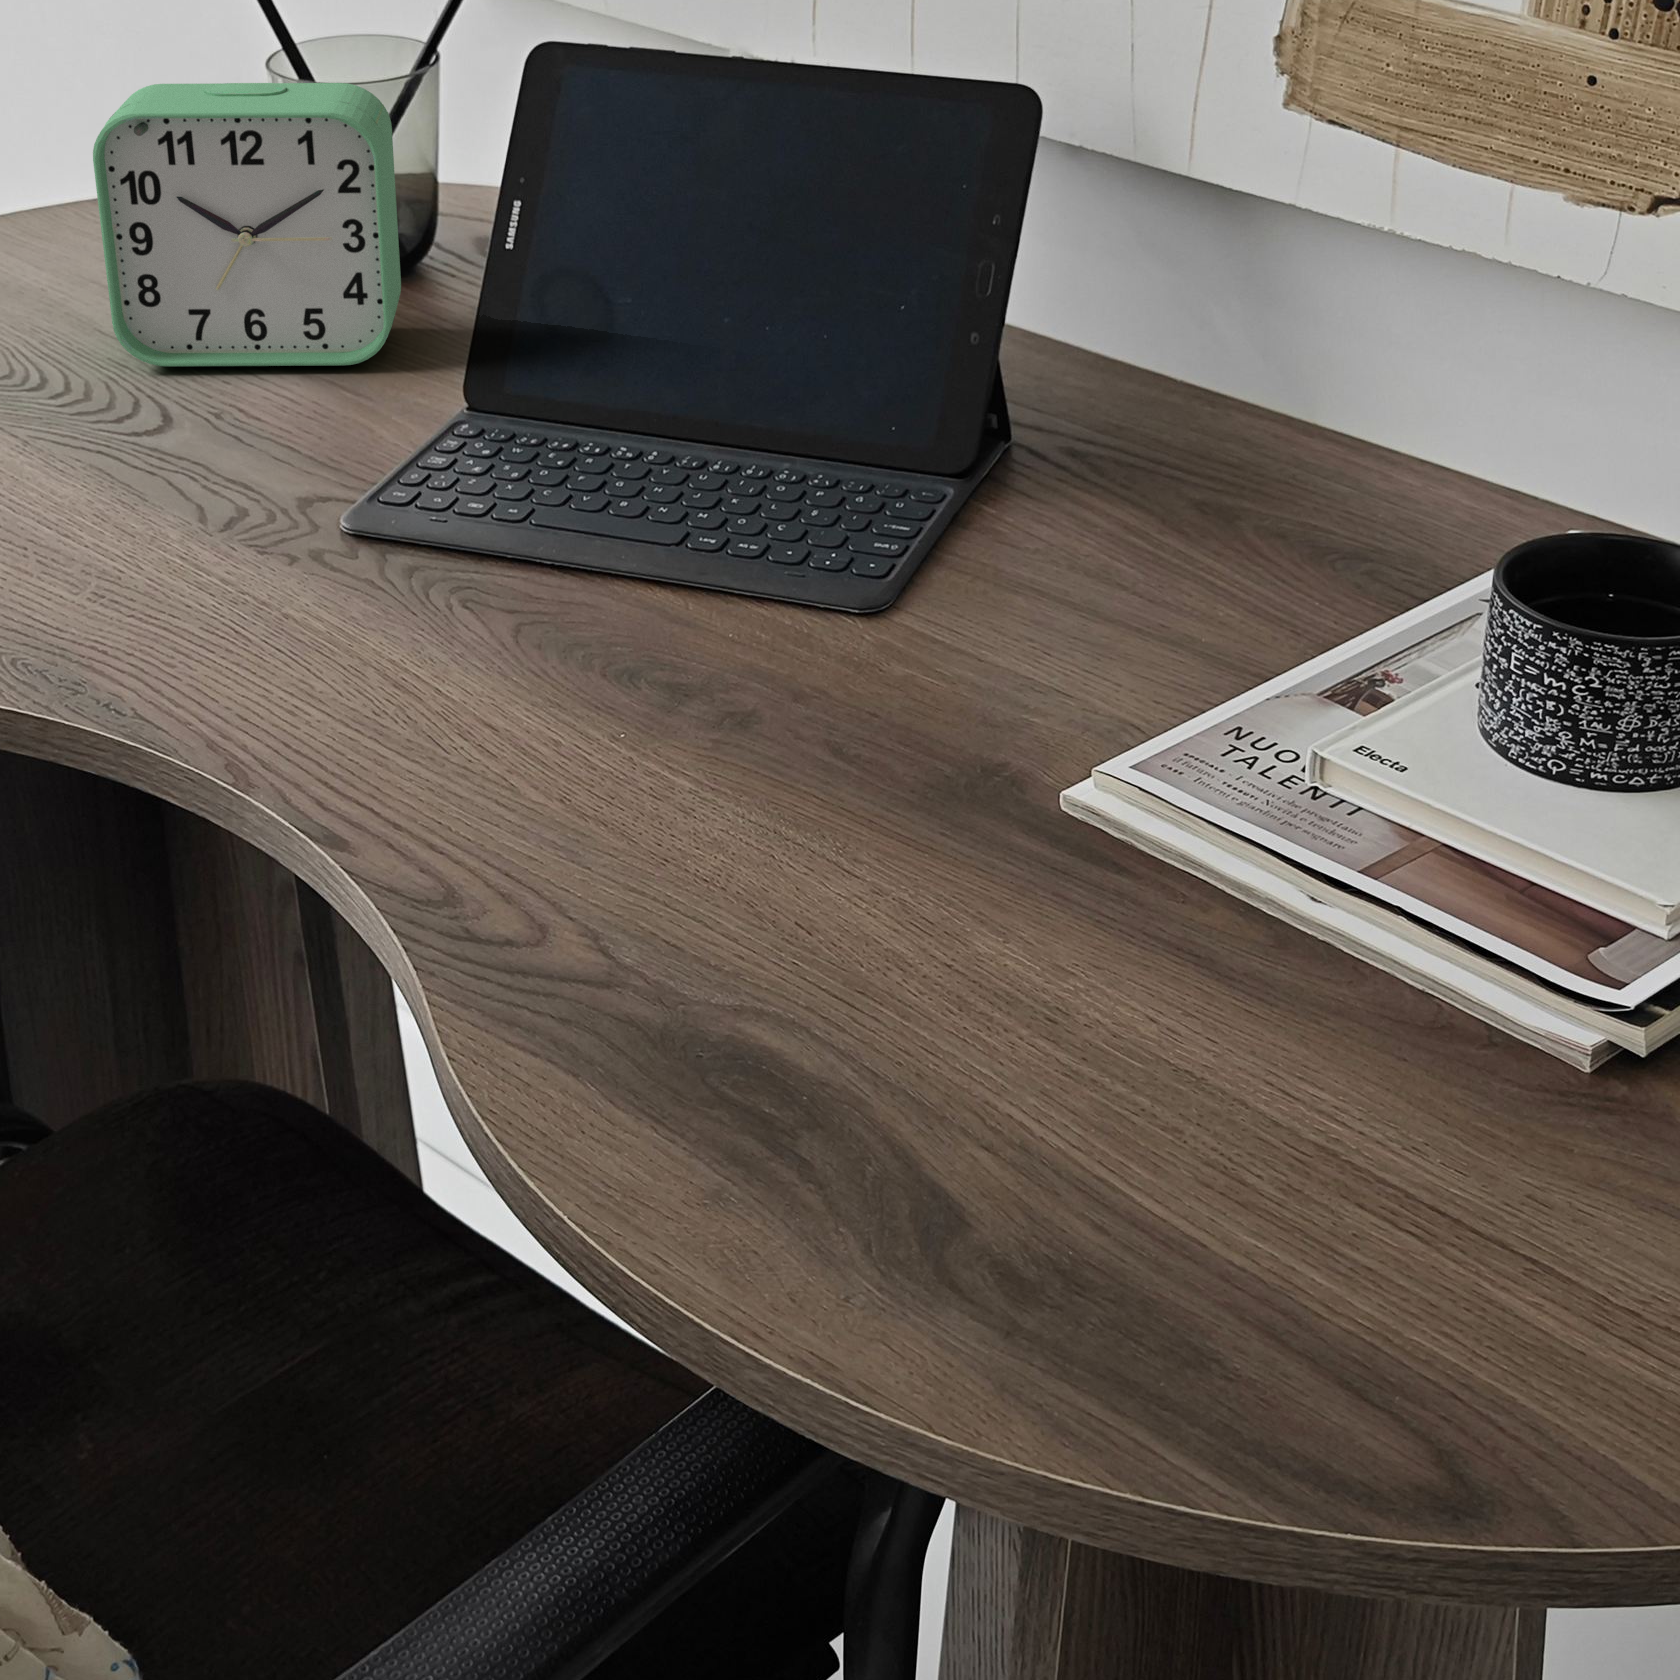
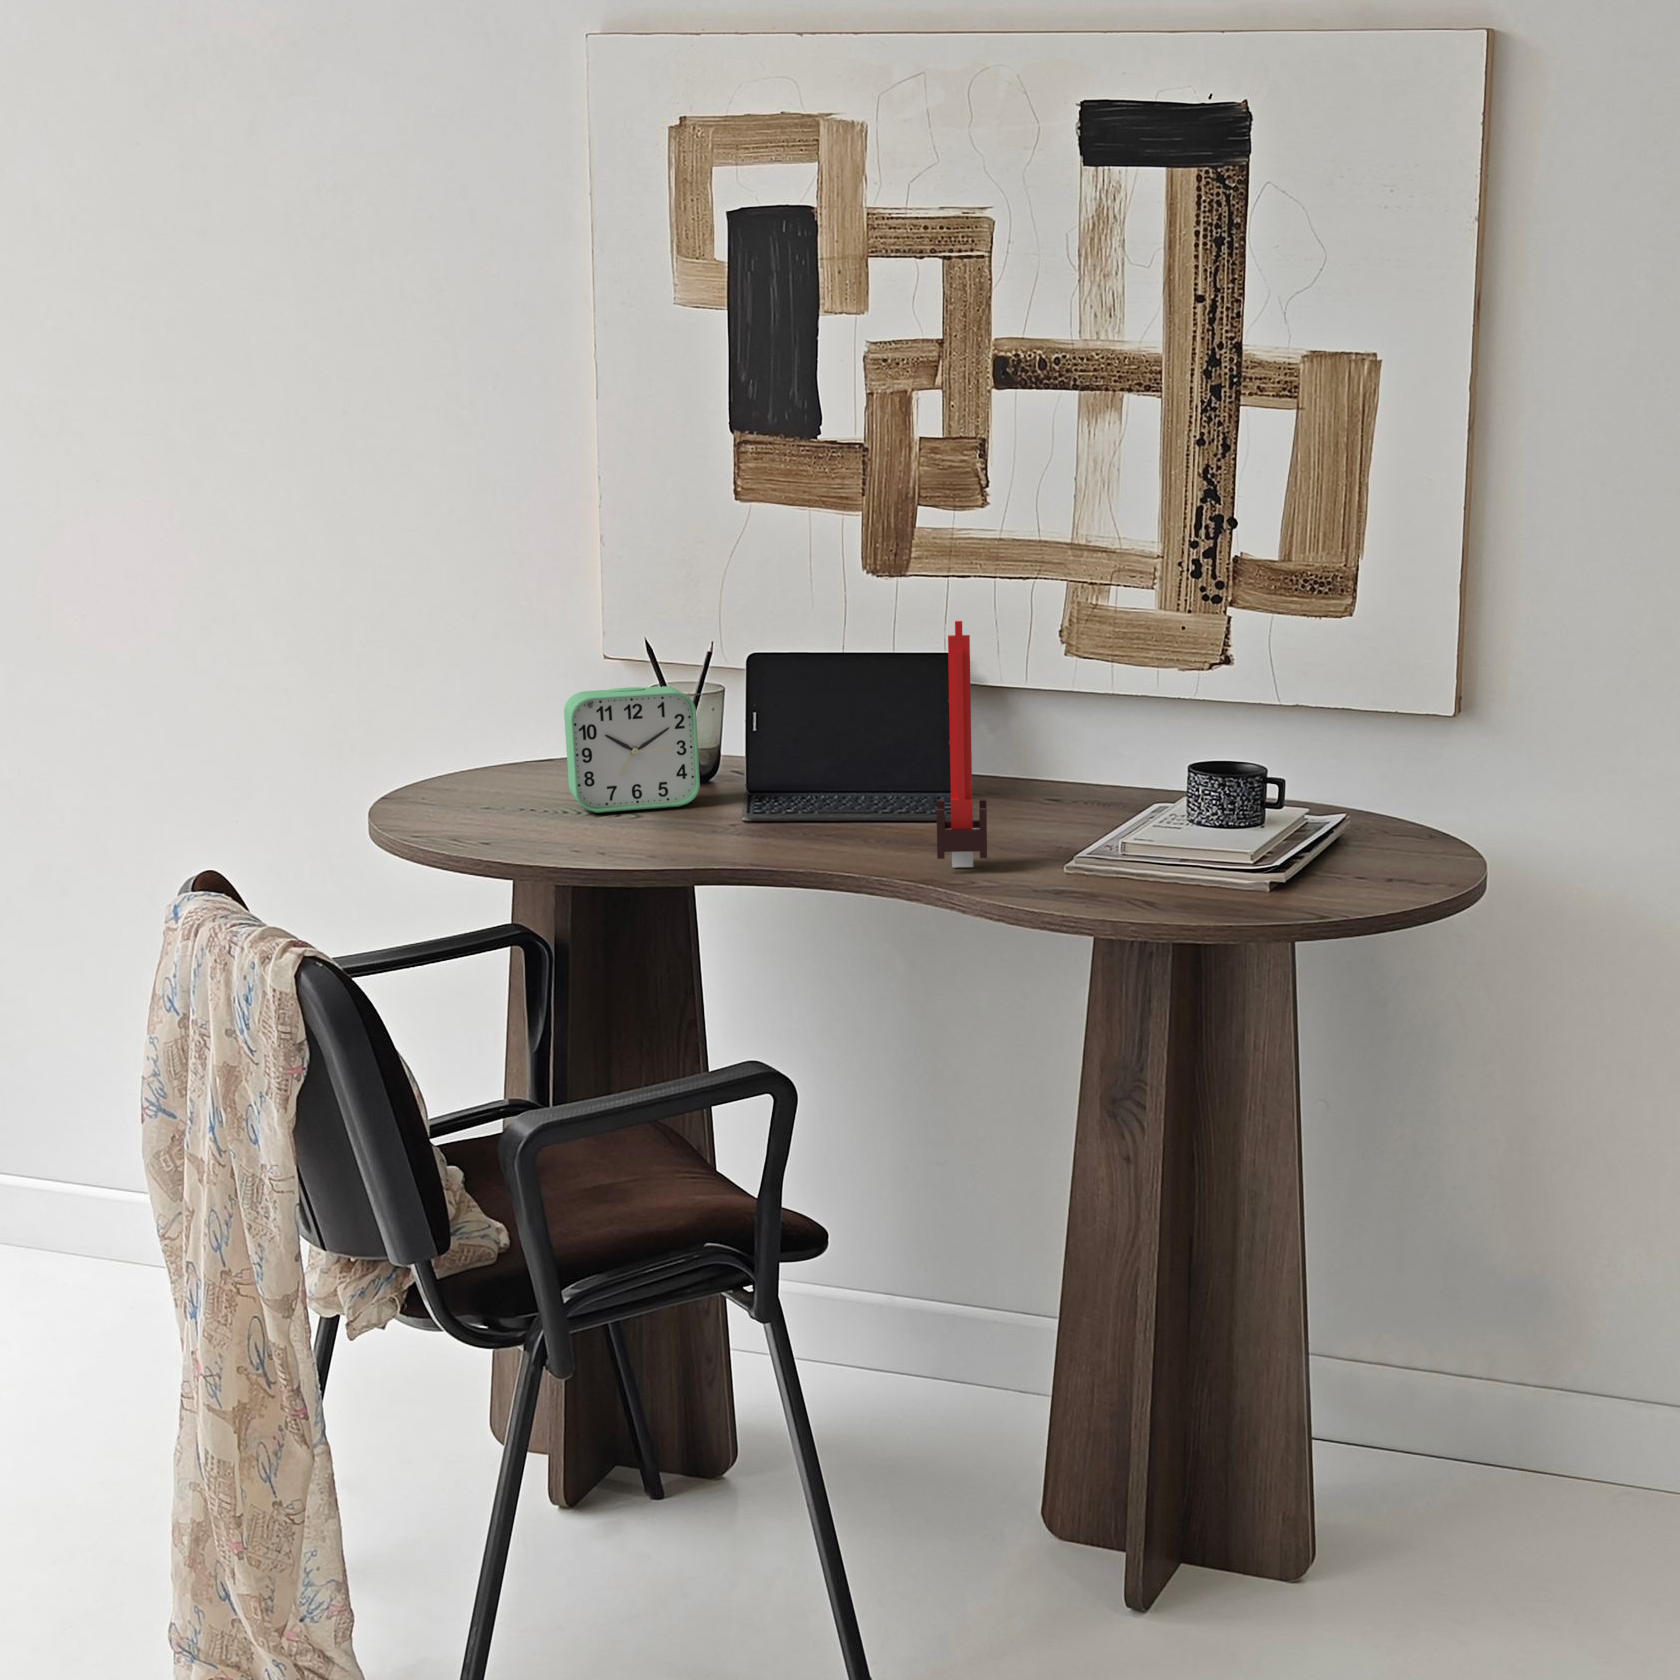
candle: none [737,86,904,755] -> present [936,621,987,867]

